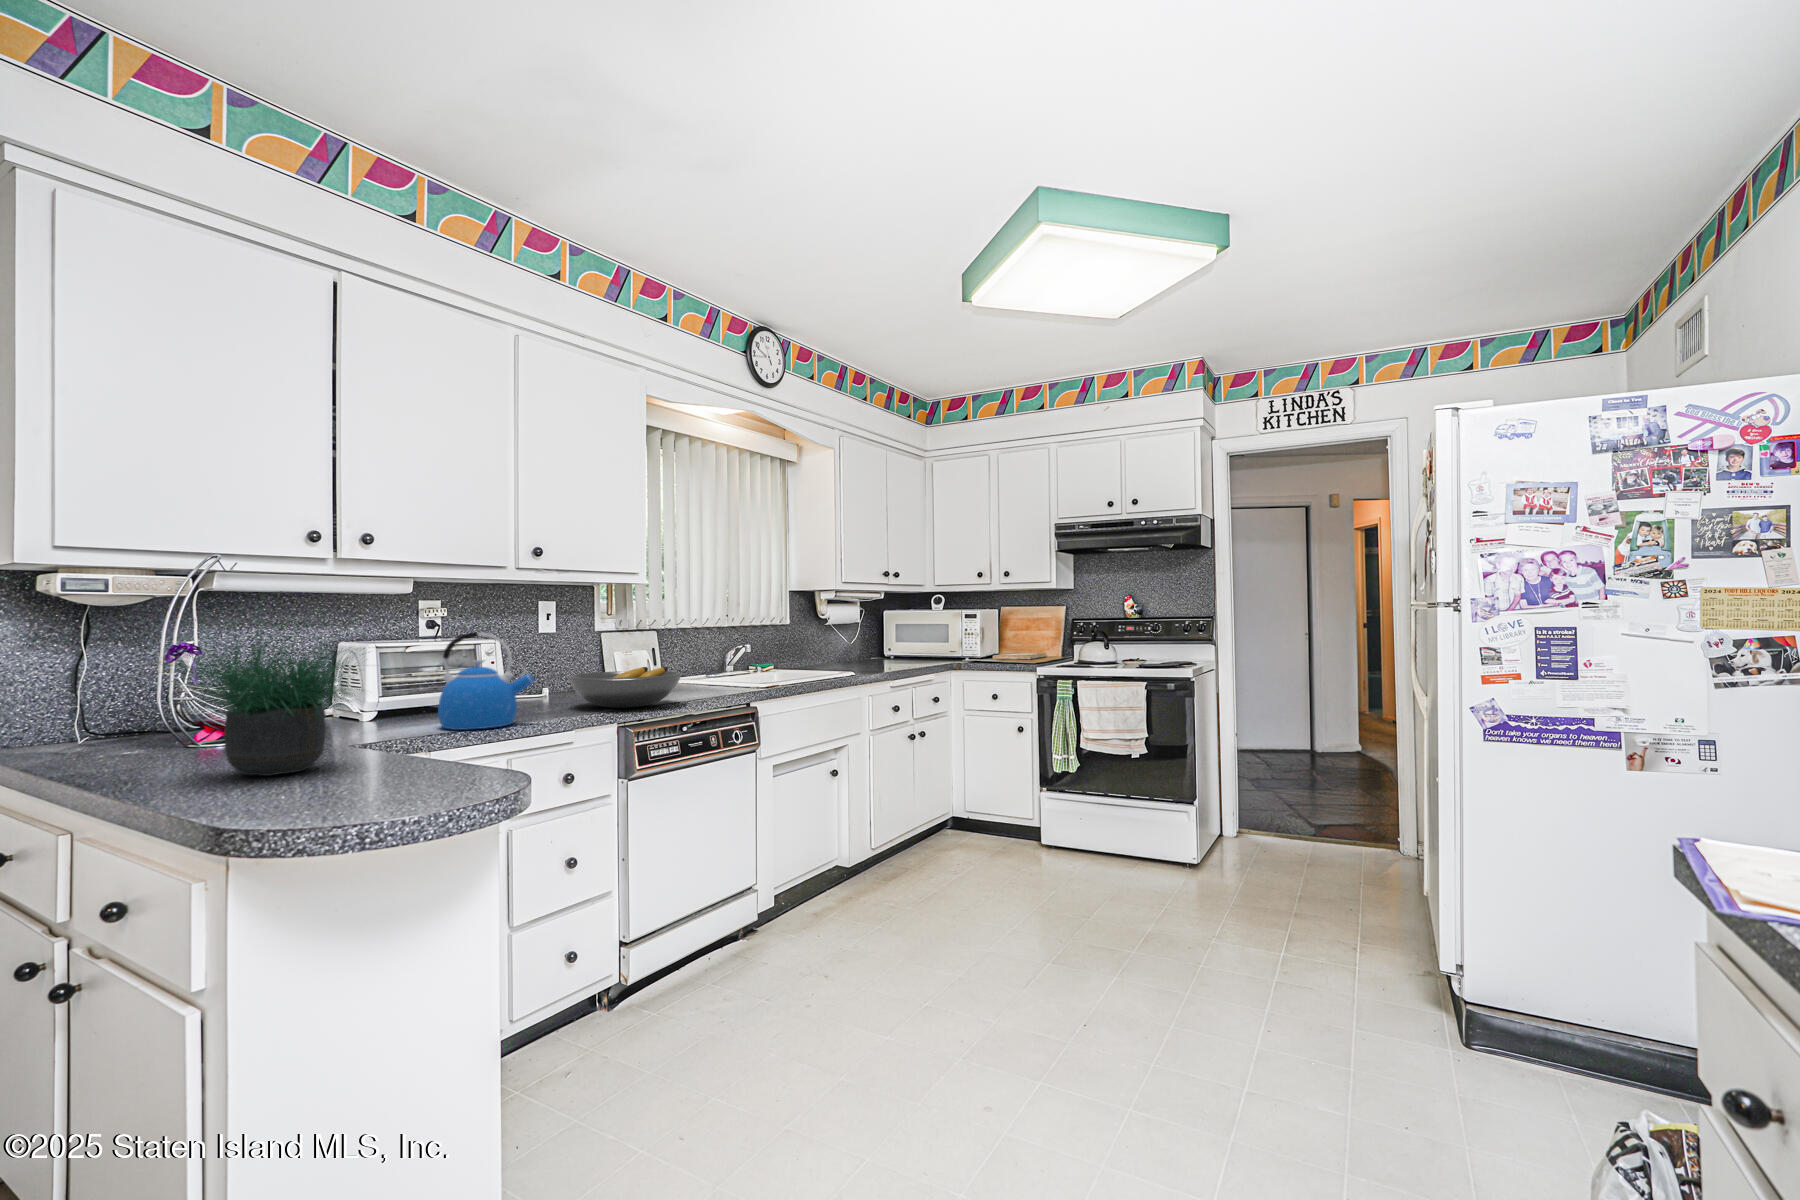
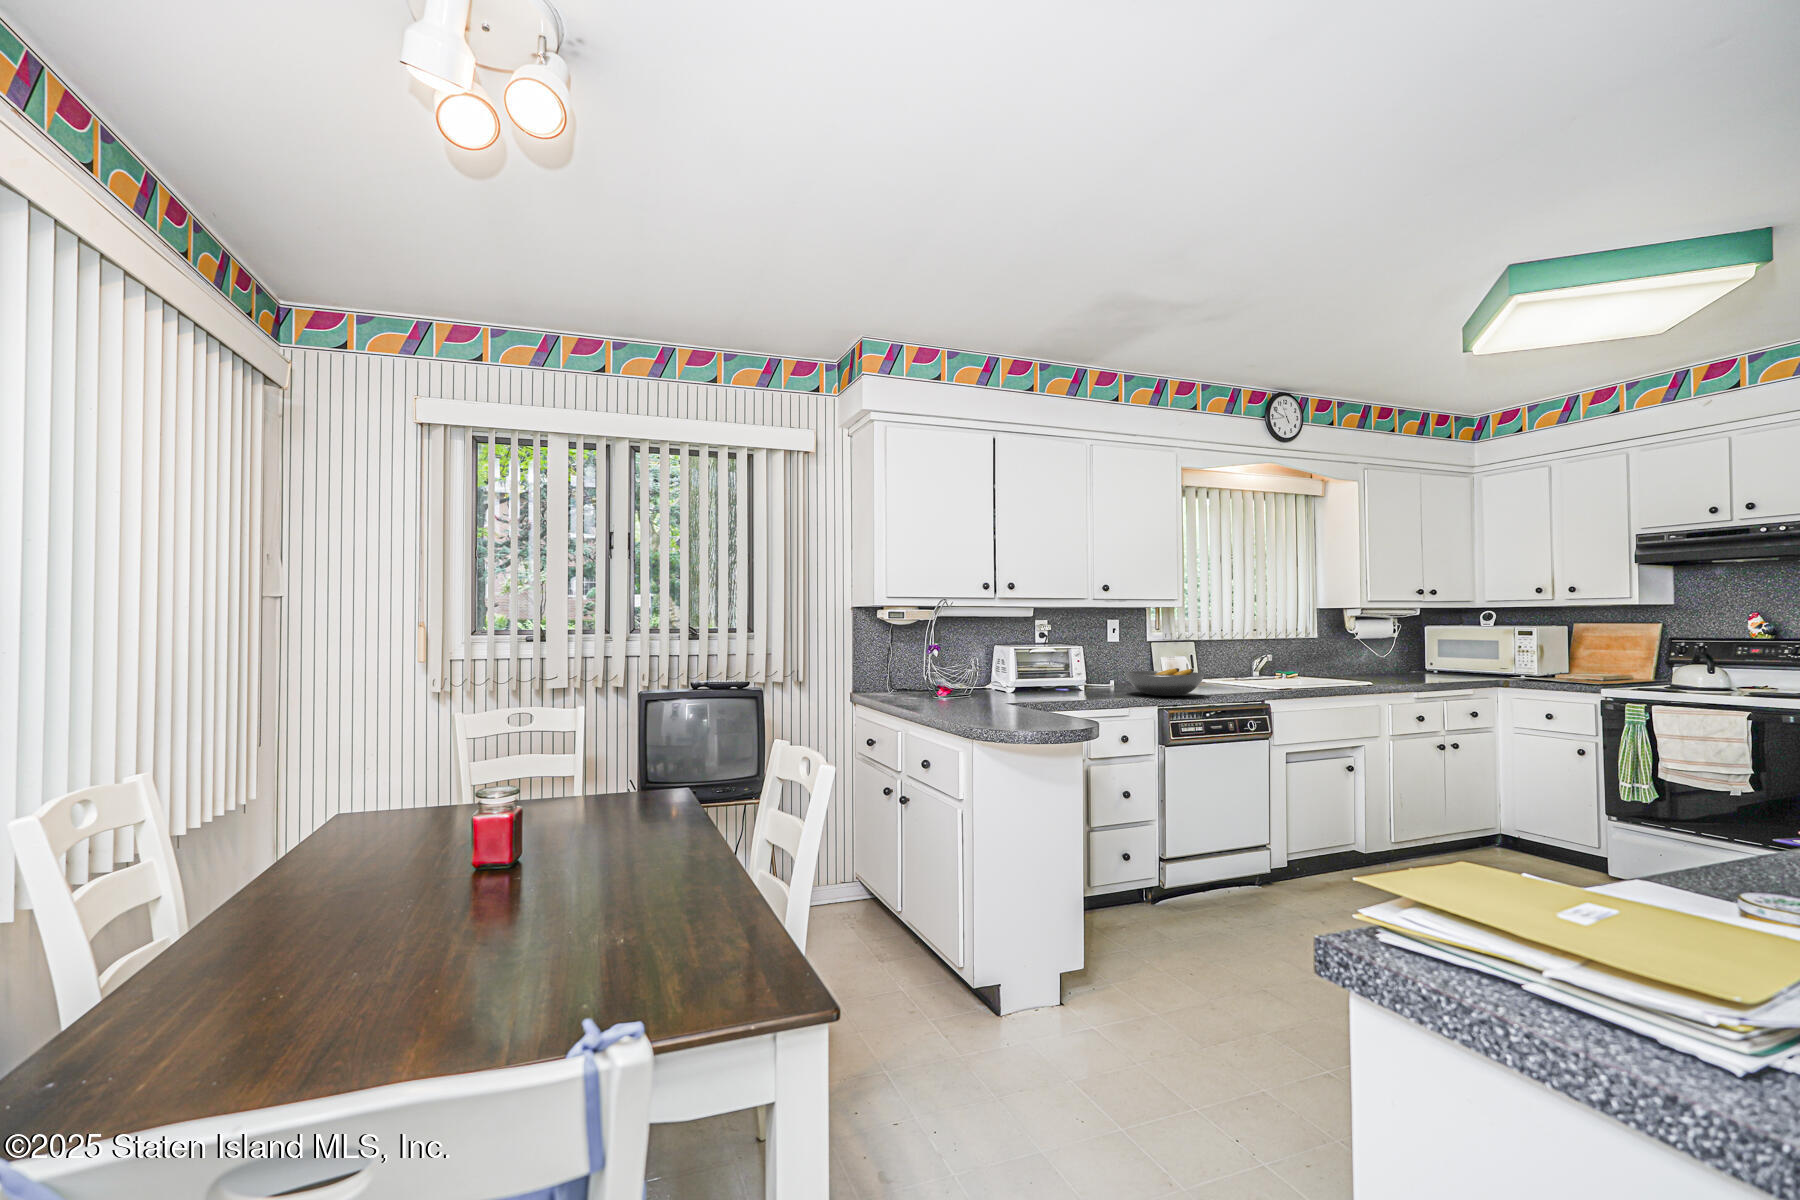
potted plant: present [179,621,365,776] -> none [934,619,1033,712]
kettle: present [438,632,535,730] -> none [1049,641,1104,701]

